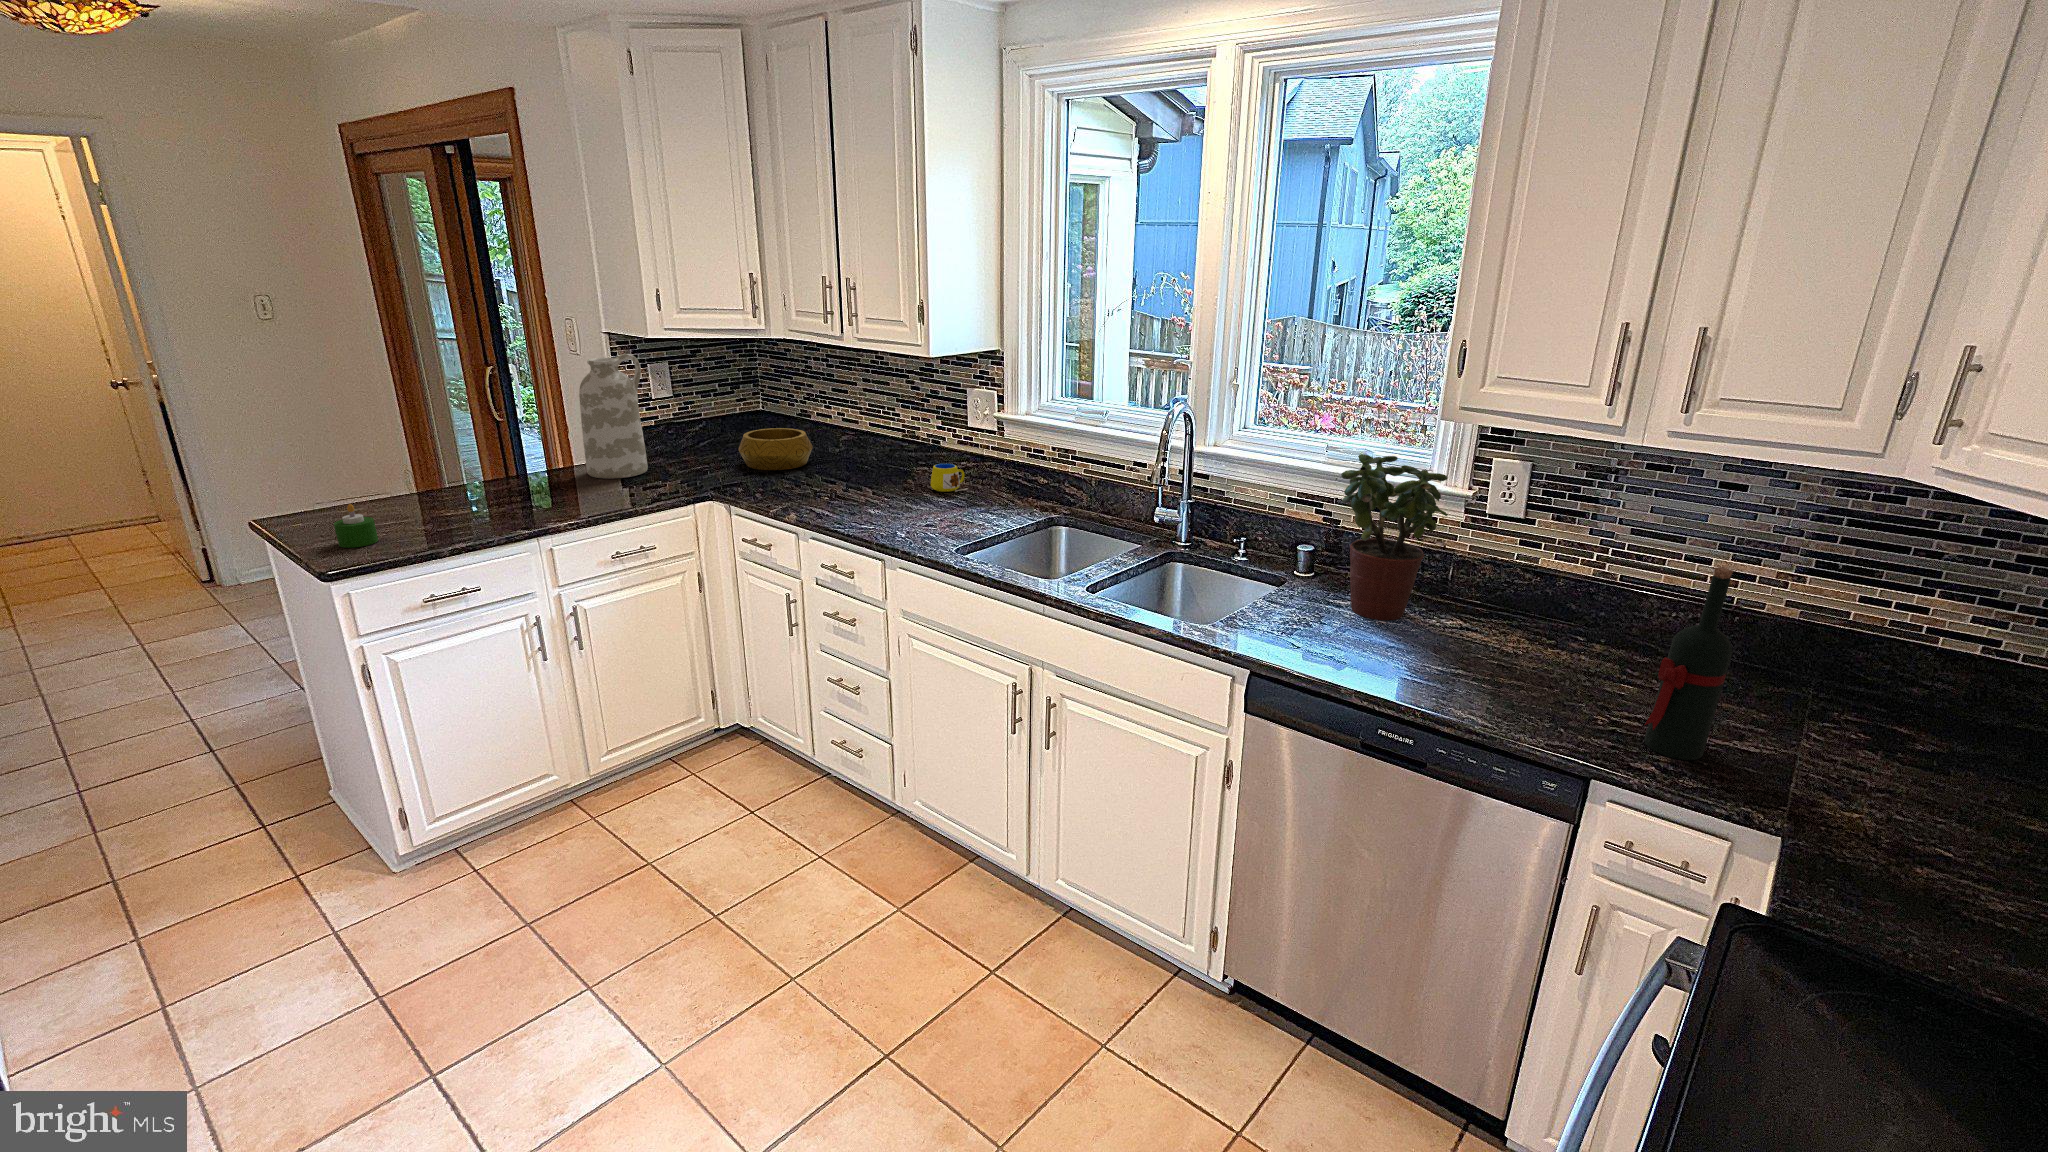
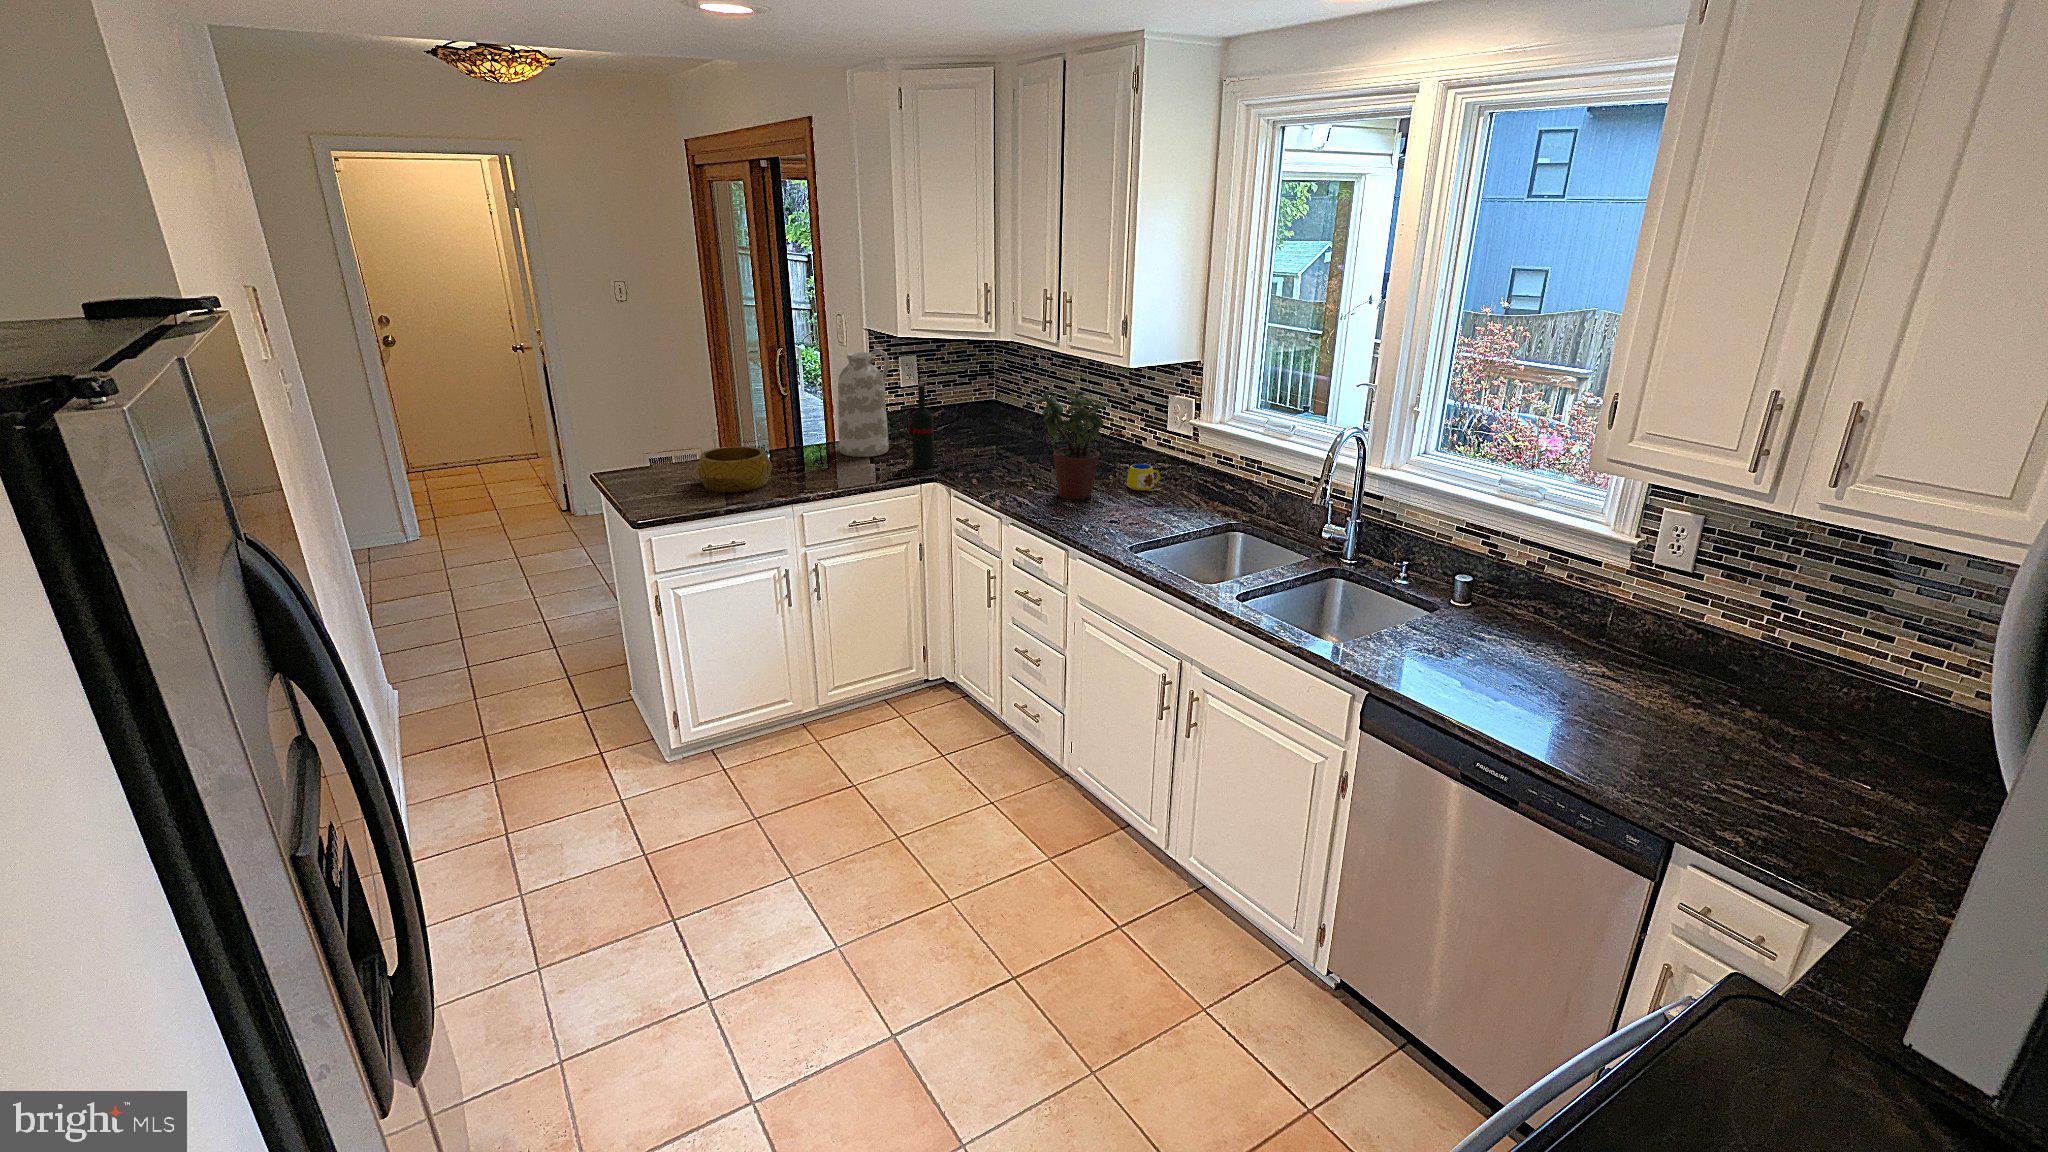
decorative bowl: present [738,428,813,470] -> present [695,446,773,492]
potted plant: present [1341,454,1448,620] -> present [1035,388,1105,499]
candle: present [334,504,378,548] -> none [646,469,676,504]
wine bottle: present [1644,567,1733,760] -> present [908,382,935,468]

